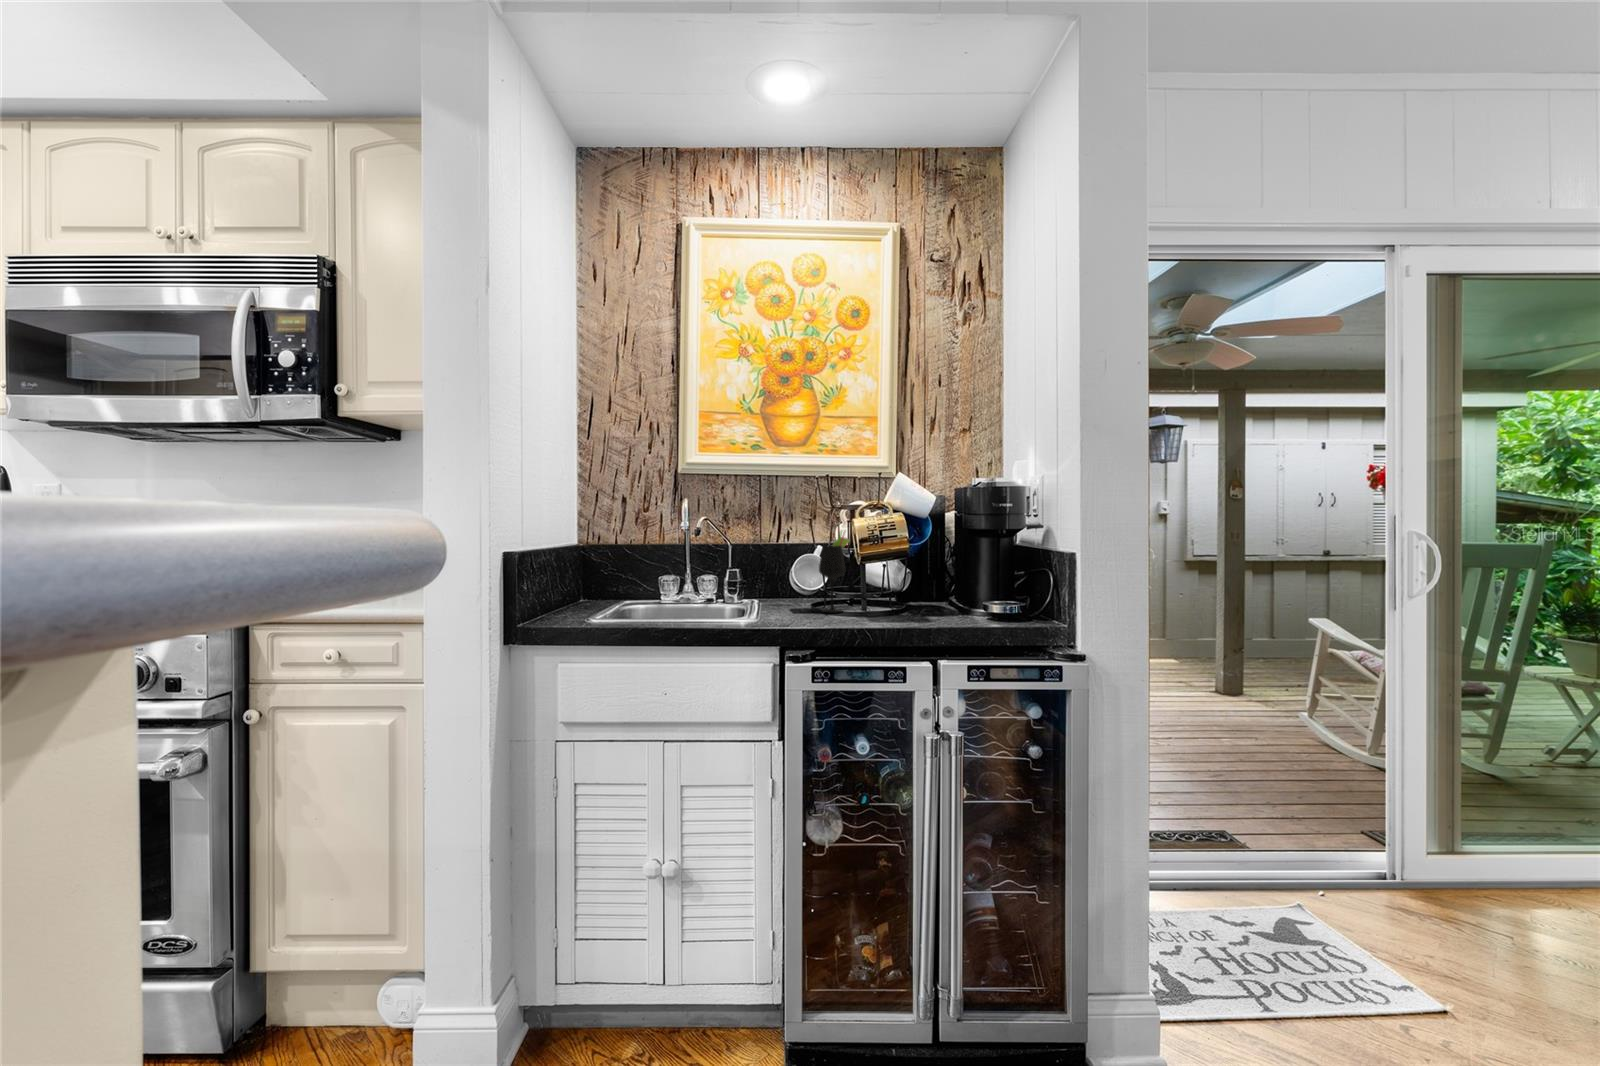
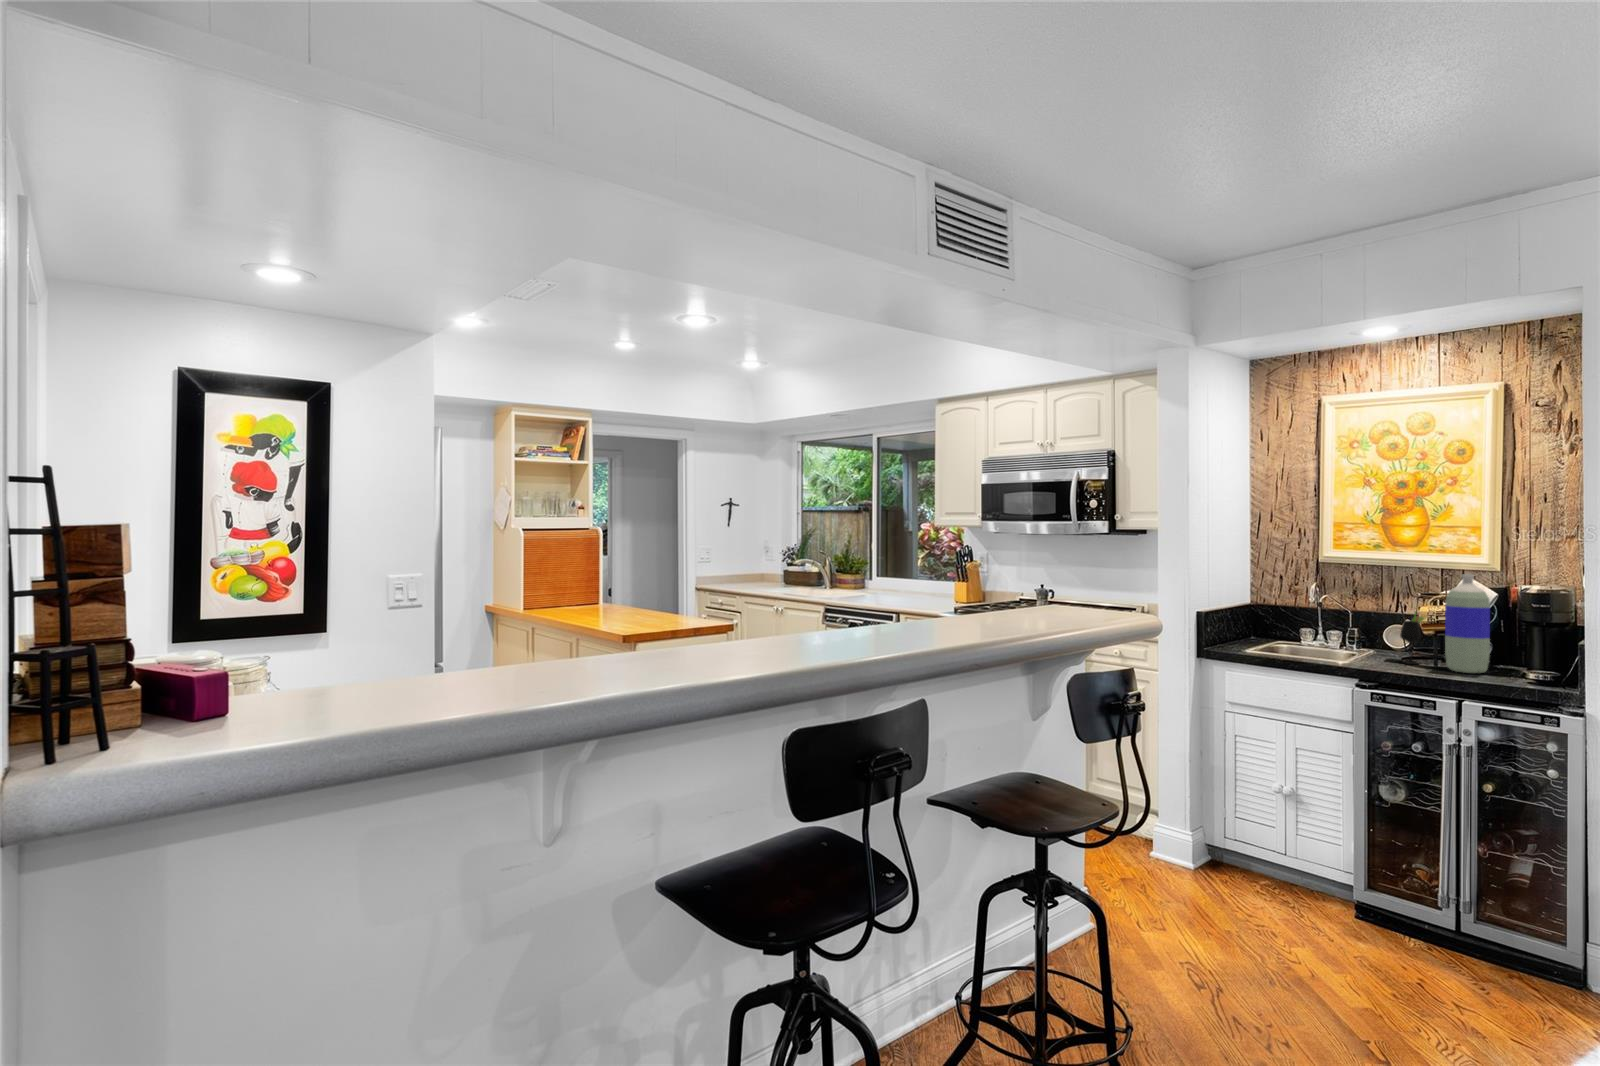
bottle: none [885,467,940,618] -> present [1445,574,1490,673]

